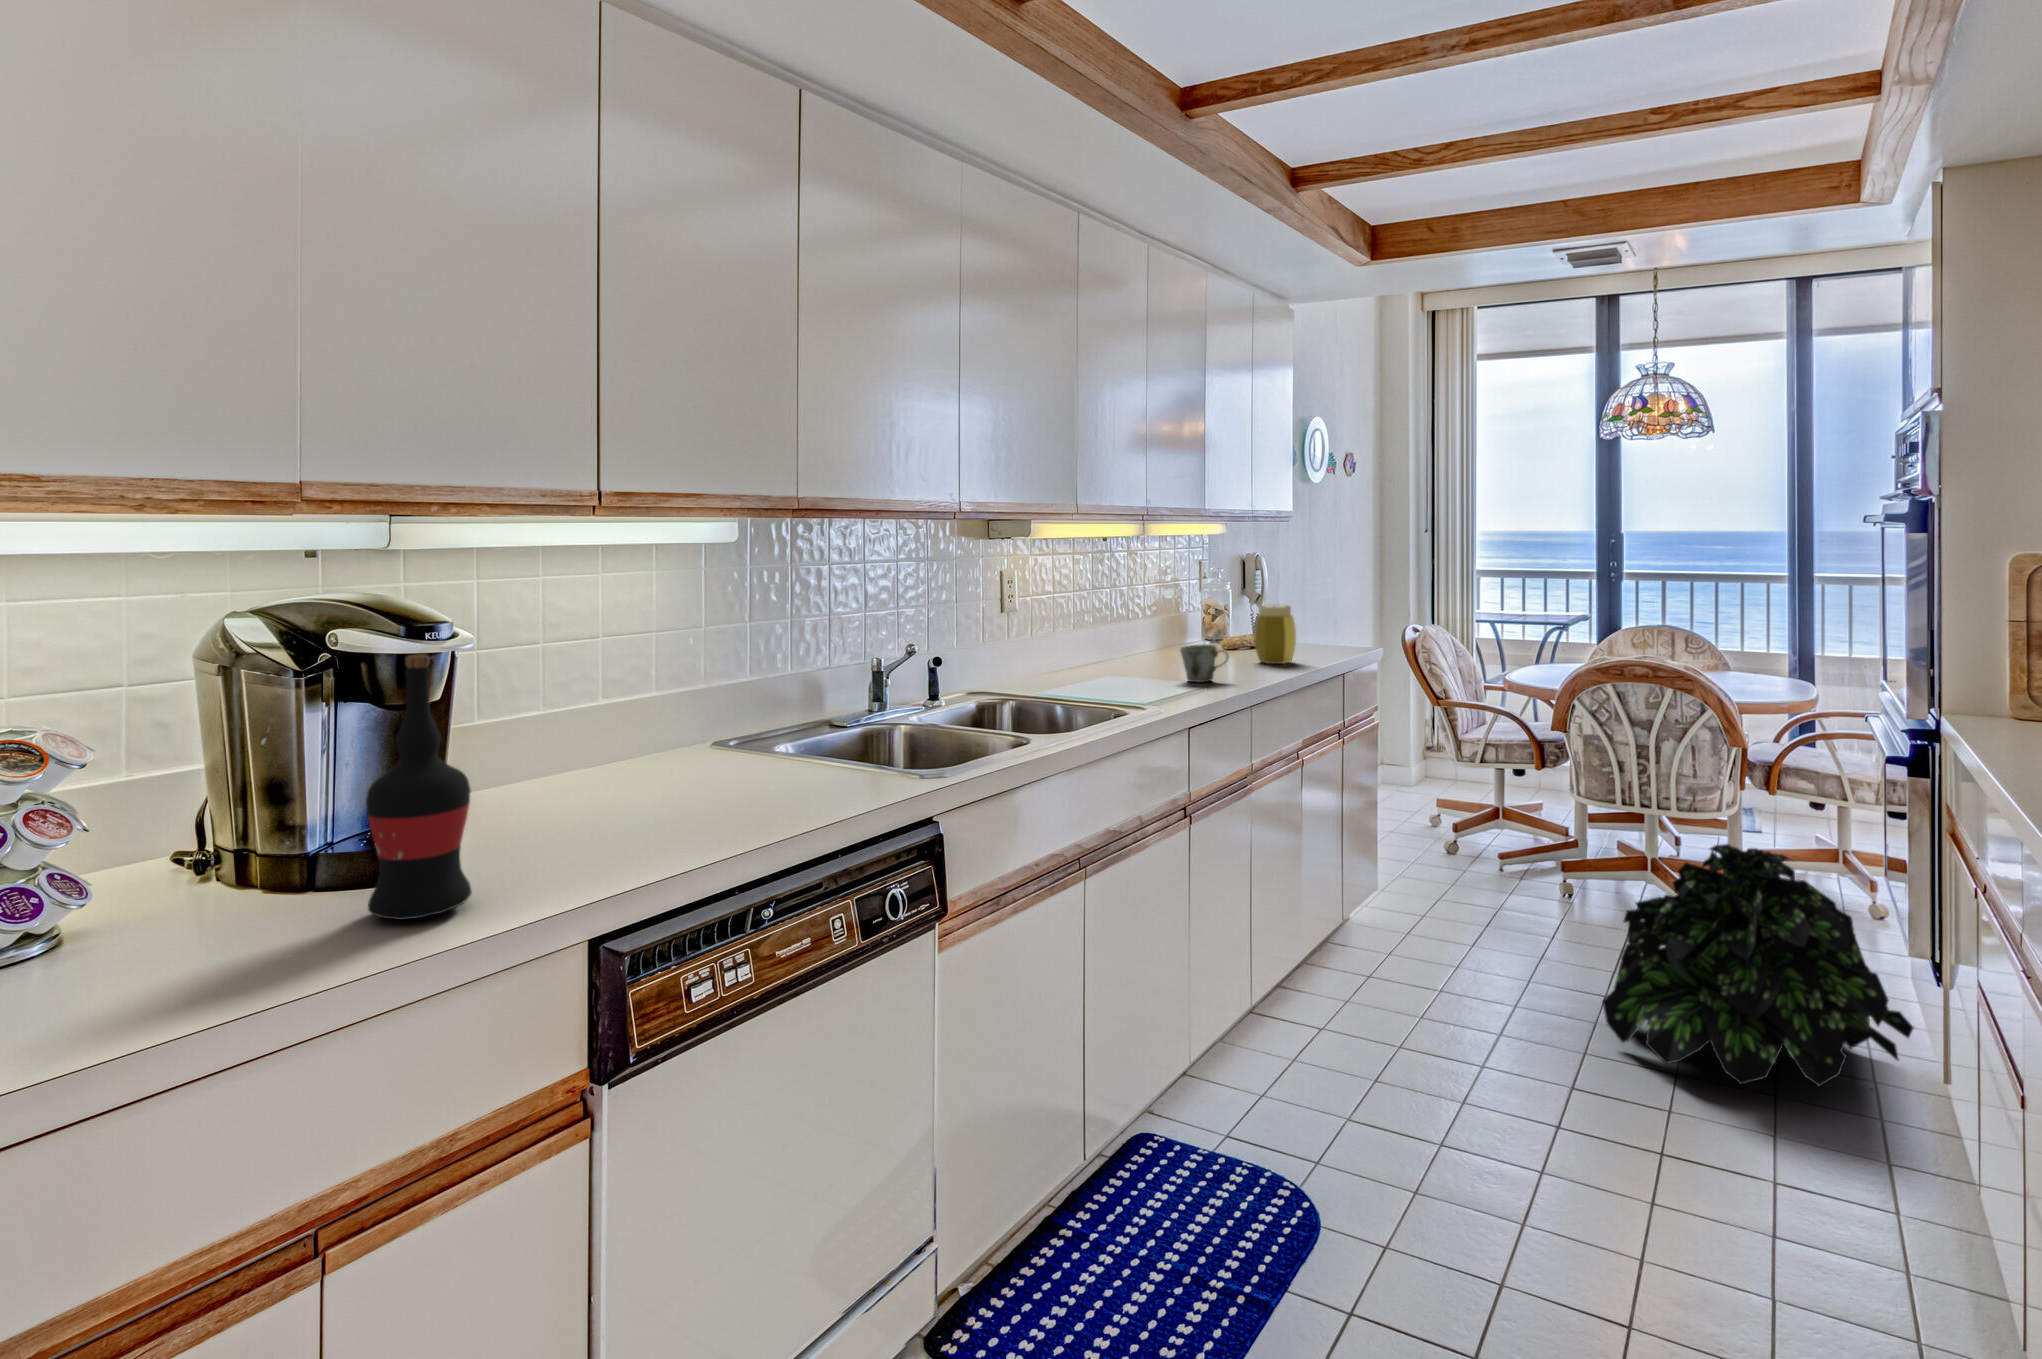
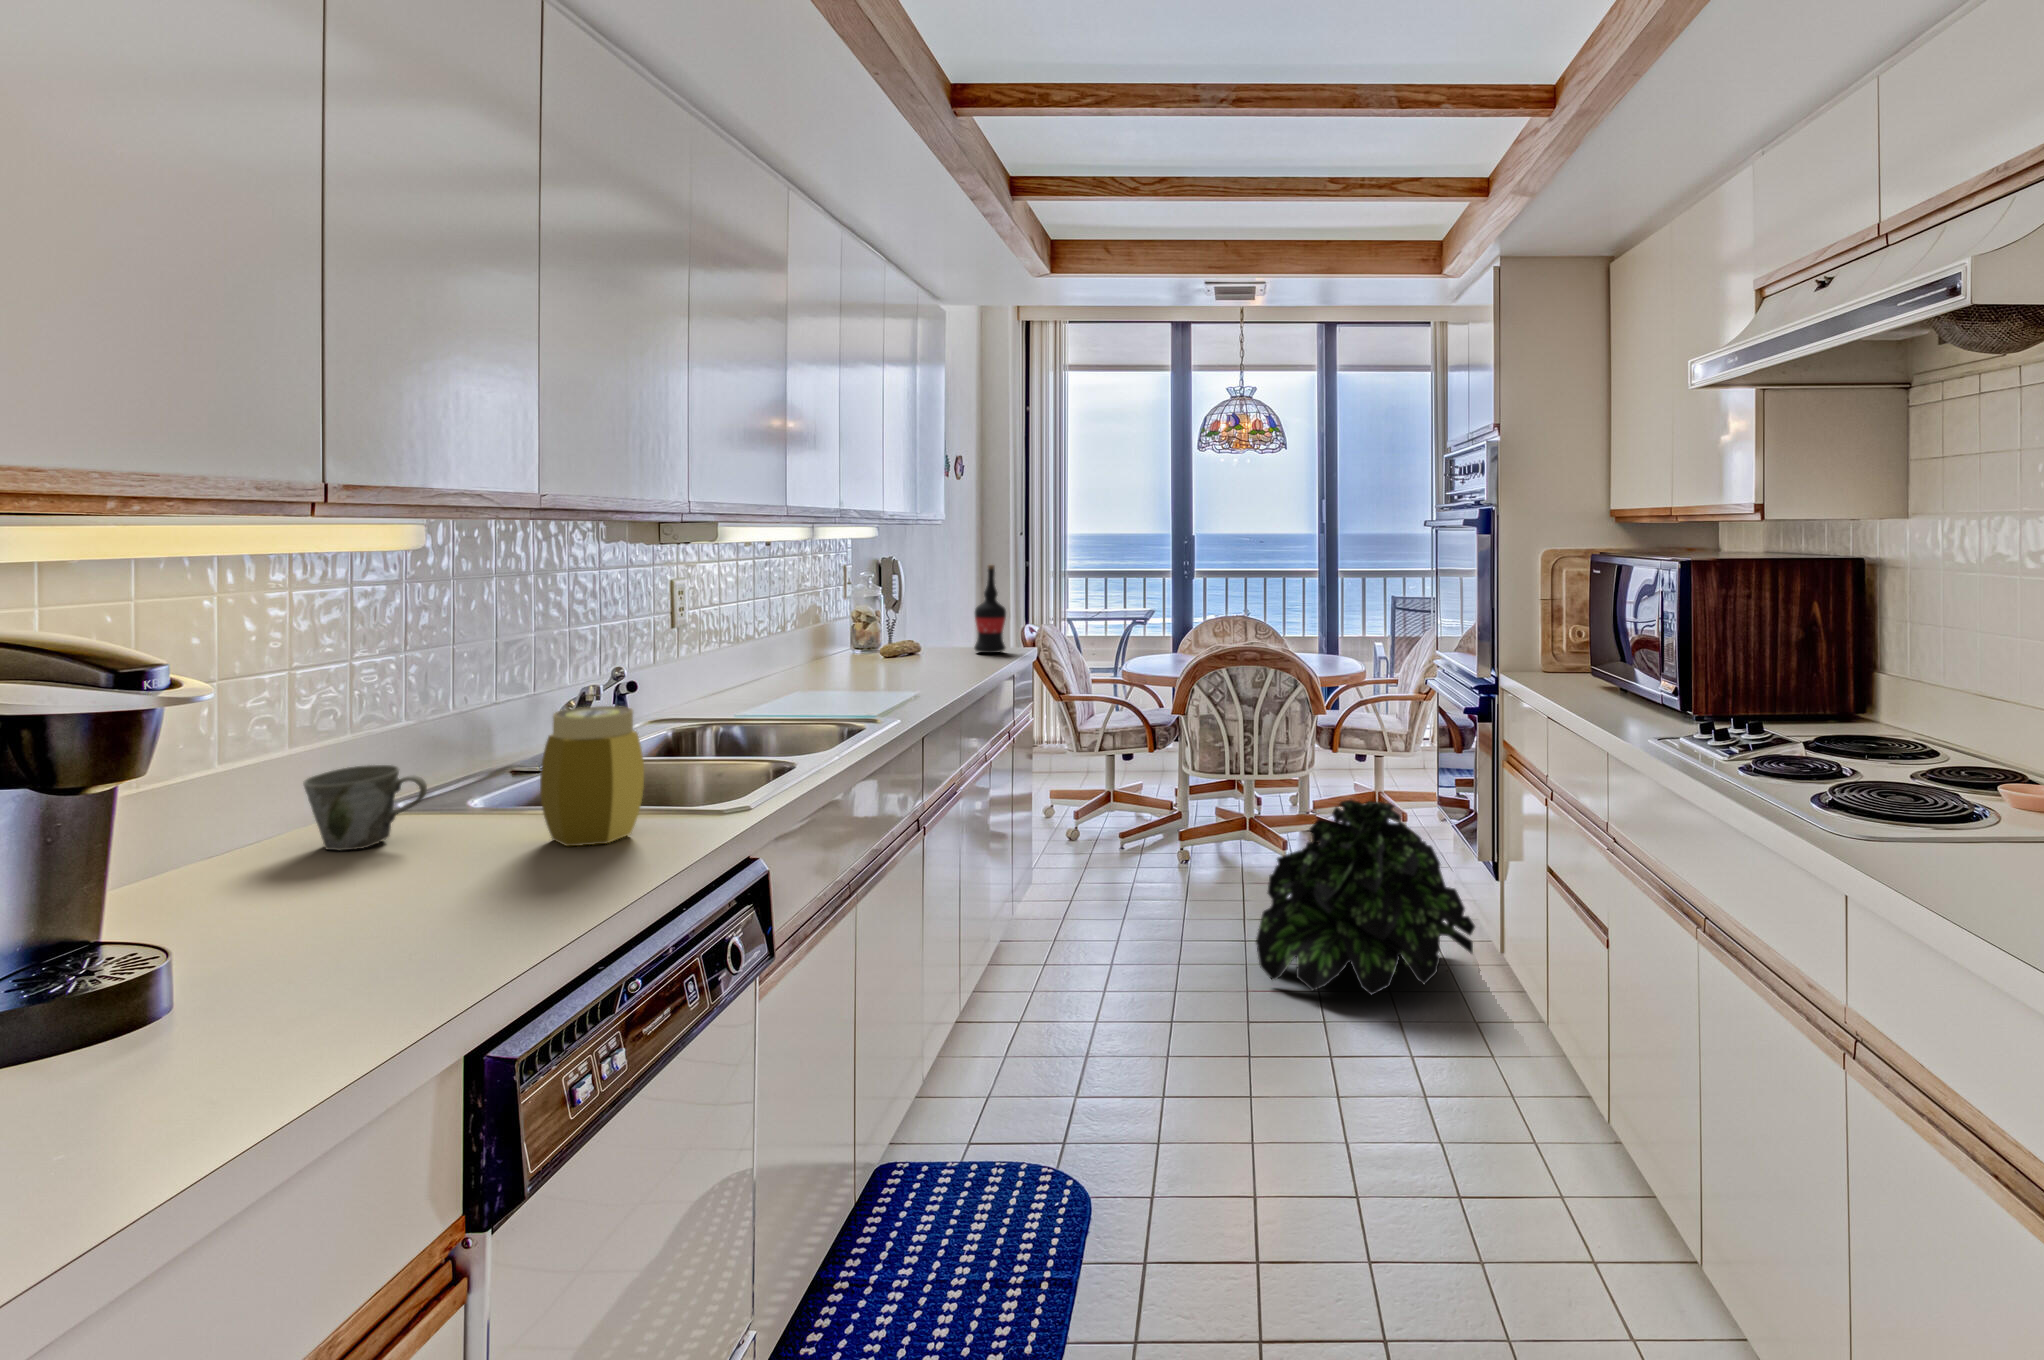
jar: present [1254,605,1296,664] -> present [540,706,644,846]
mug: present [1180,645,1228,682] -> present [303,765,427,851]
wine bottle: present [366,654,472,920] -> present [974,565,1006,653]

